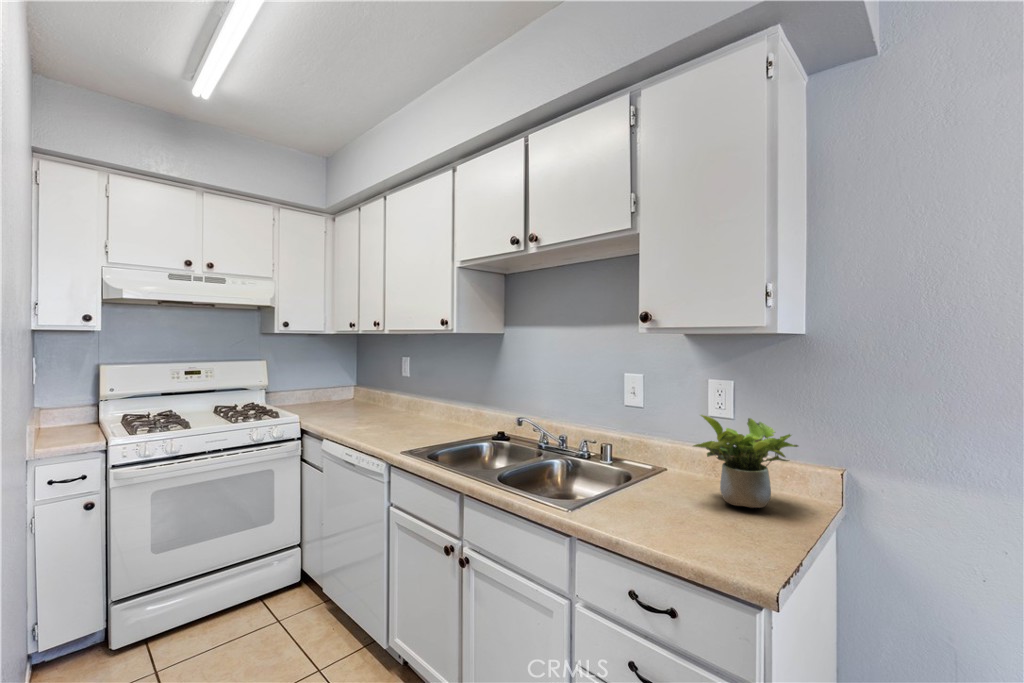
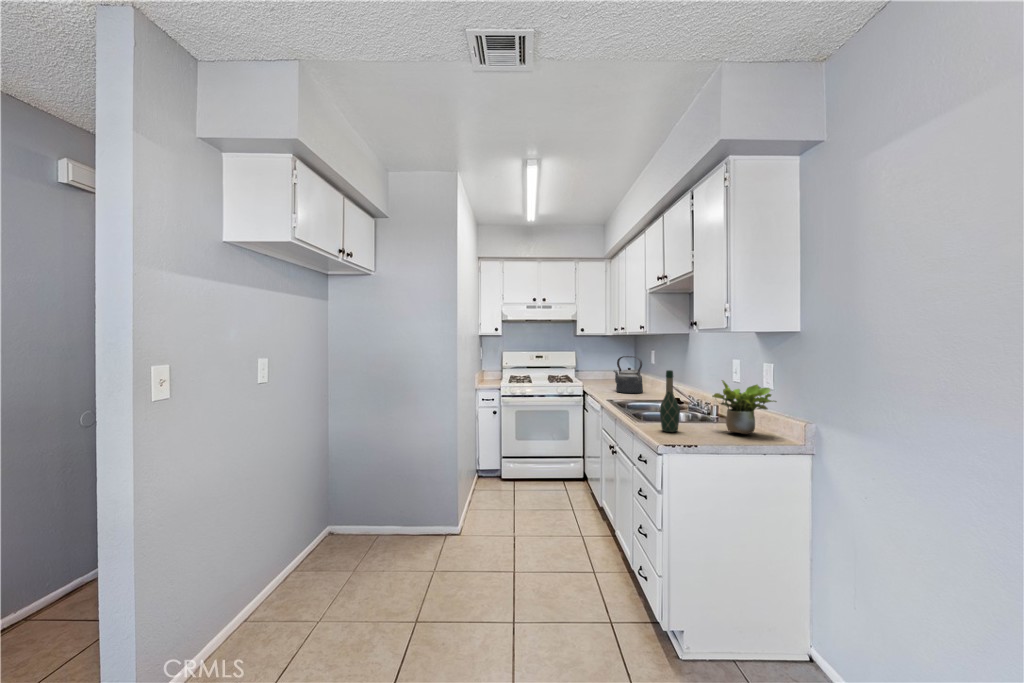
kettle: none [367,369,421,430] -> present [613,356,643,393]
wine bottle: none [647,407,688,535] -> present [660,370,680,432]

